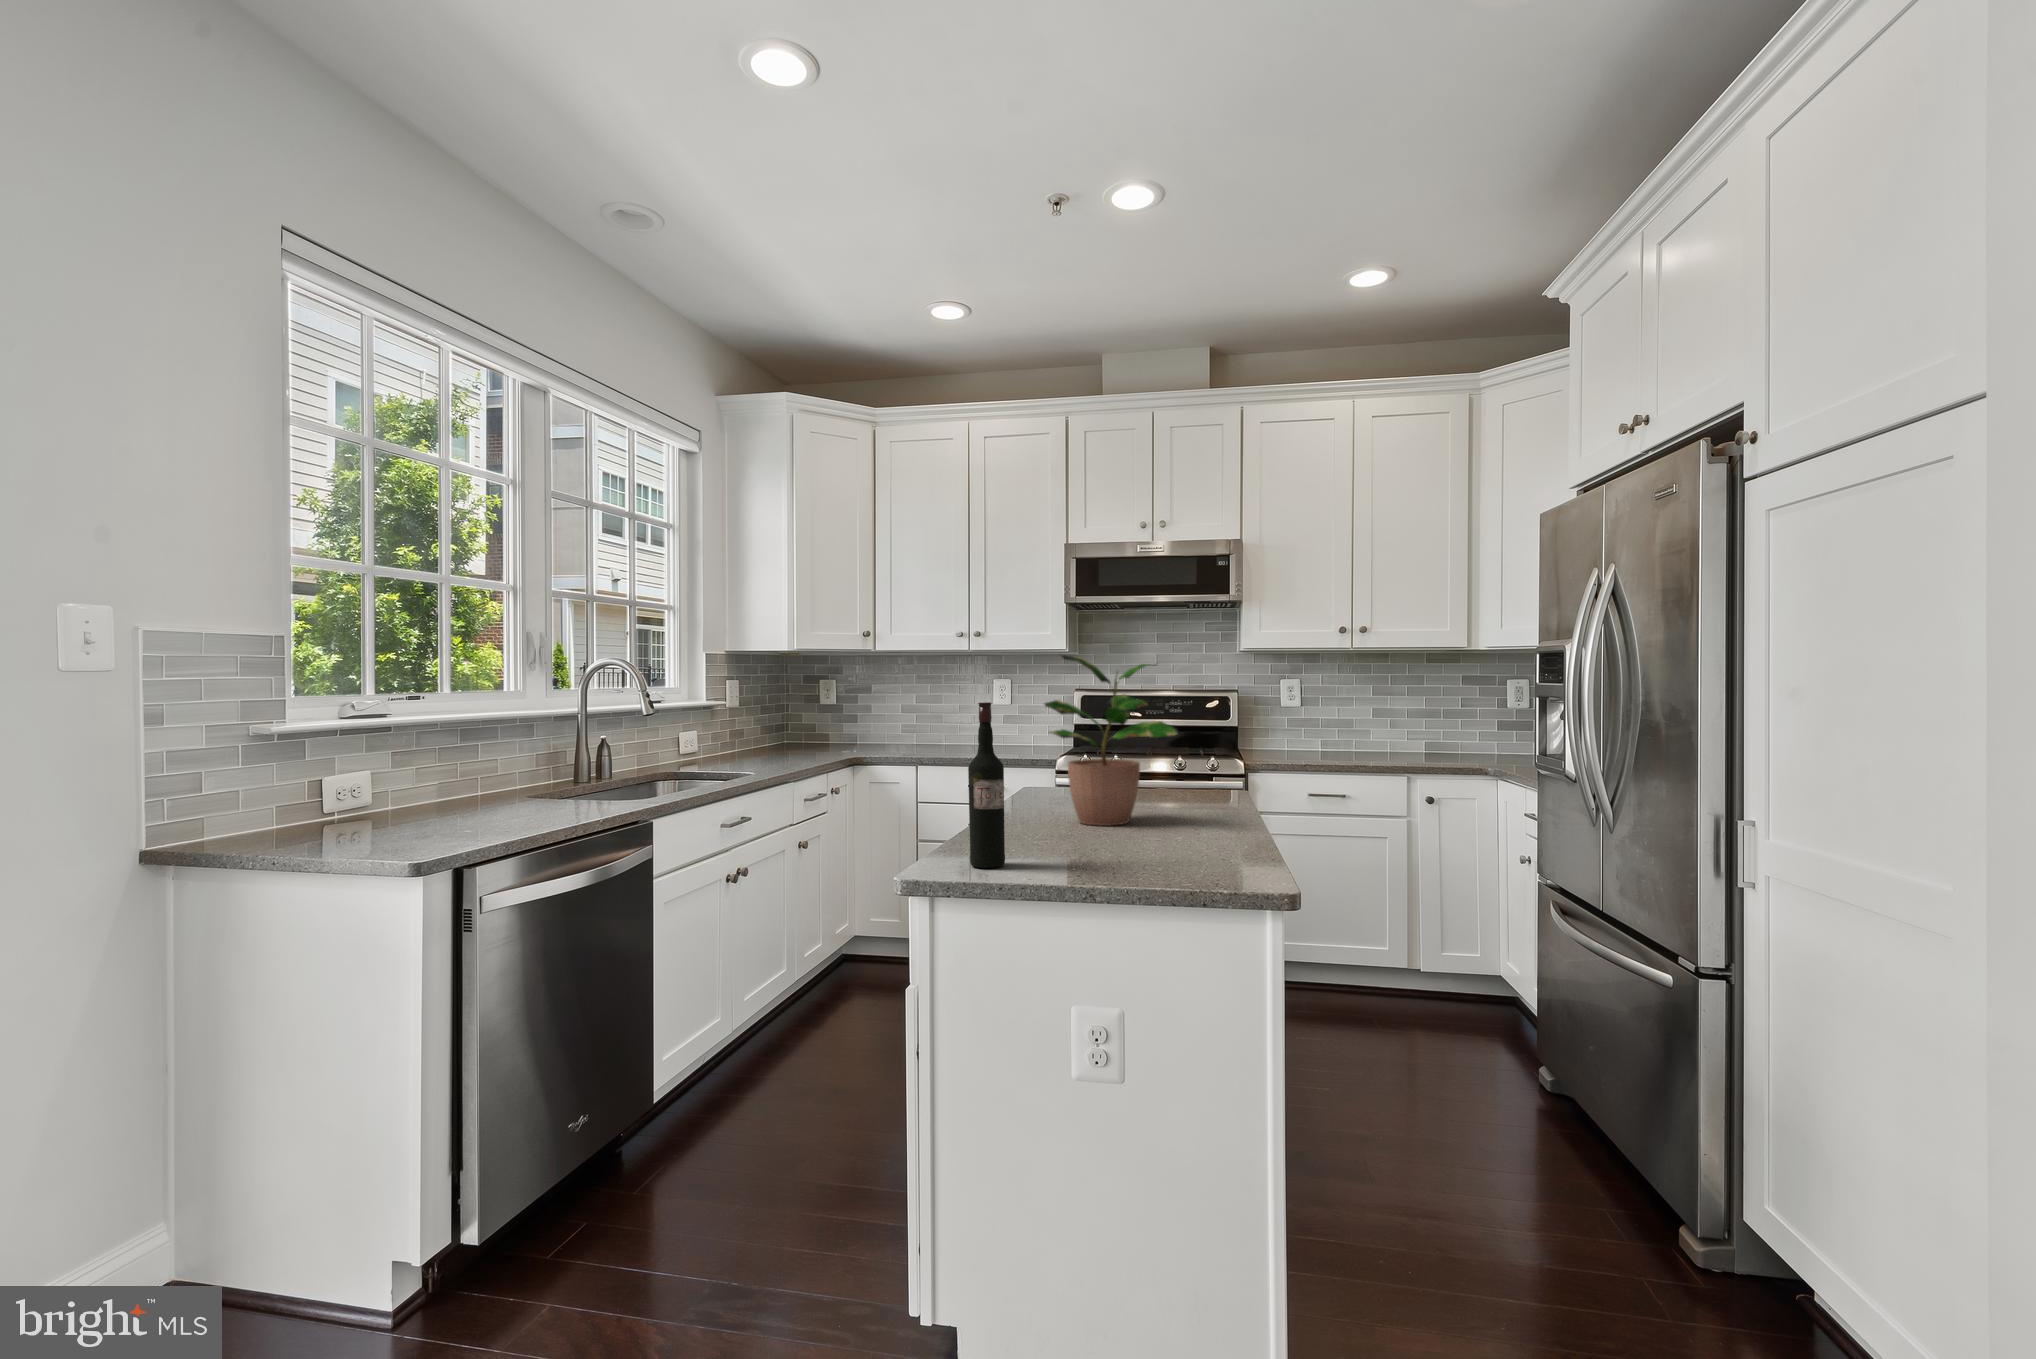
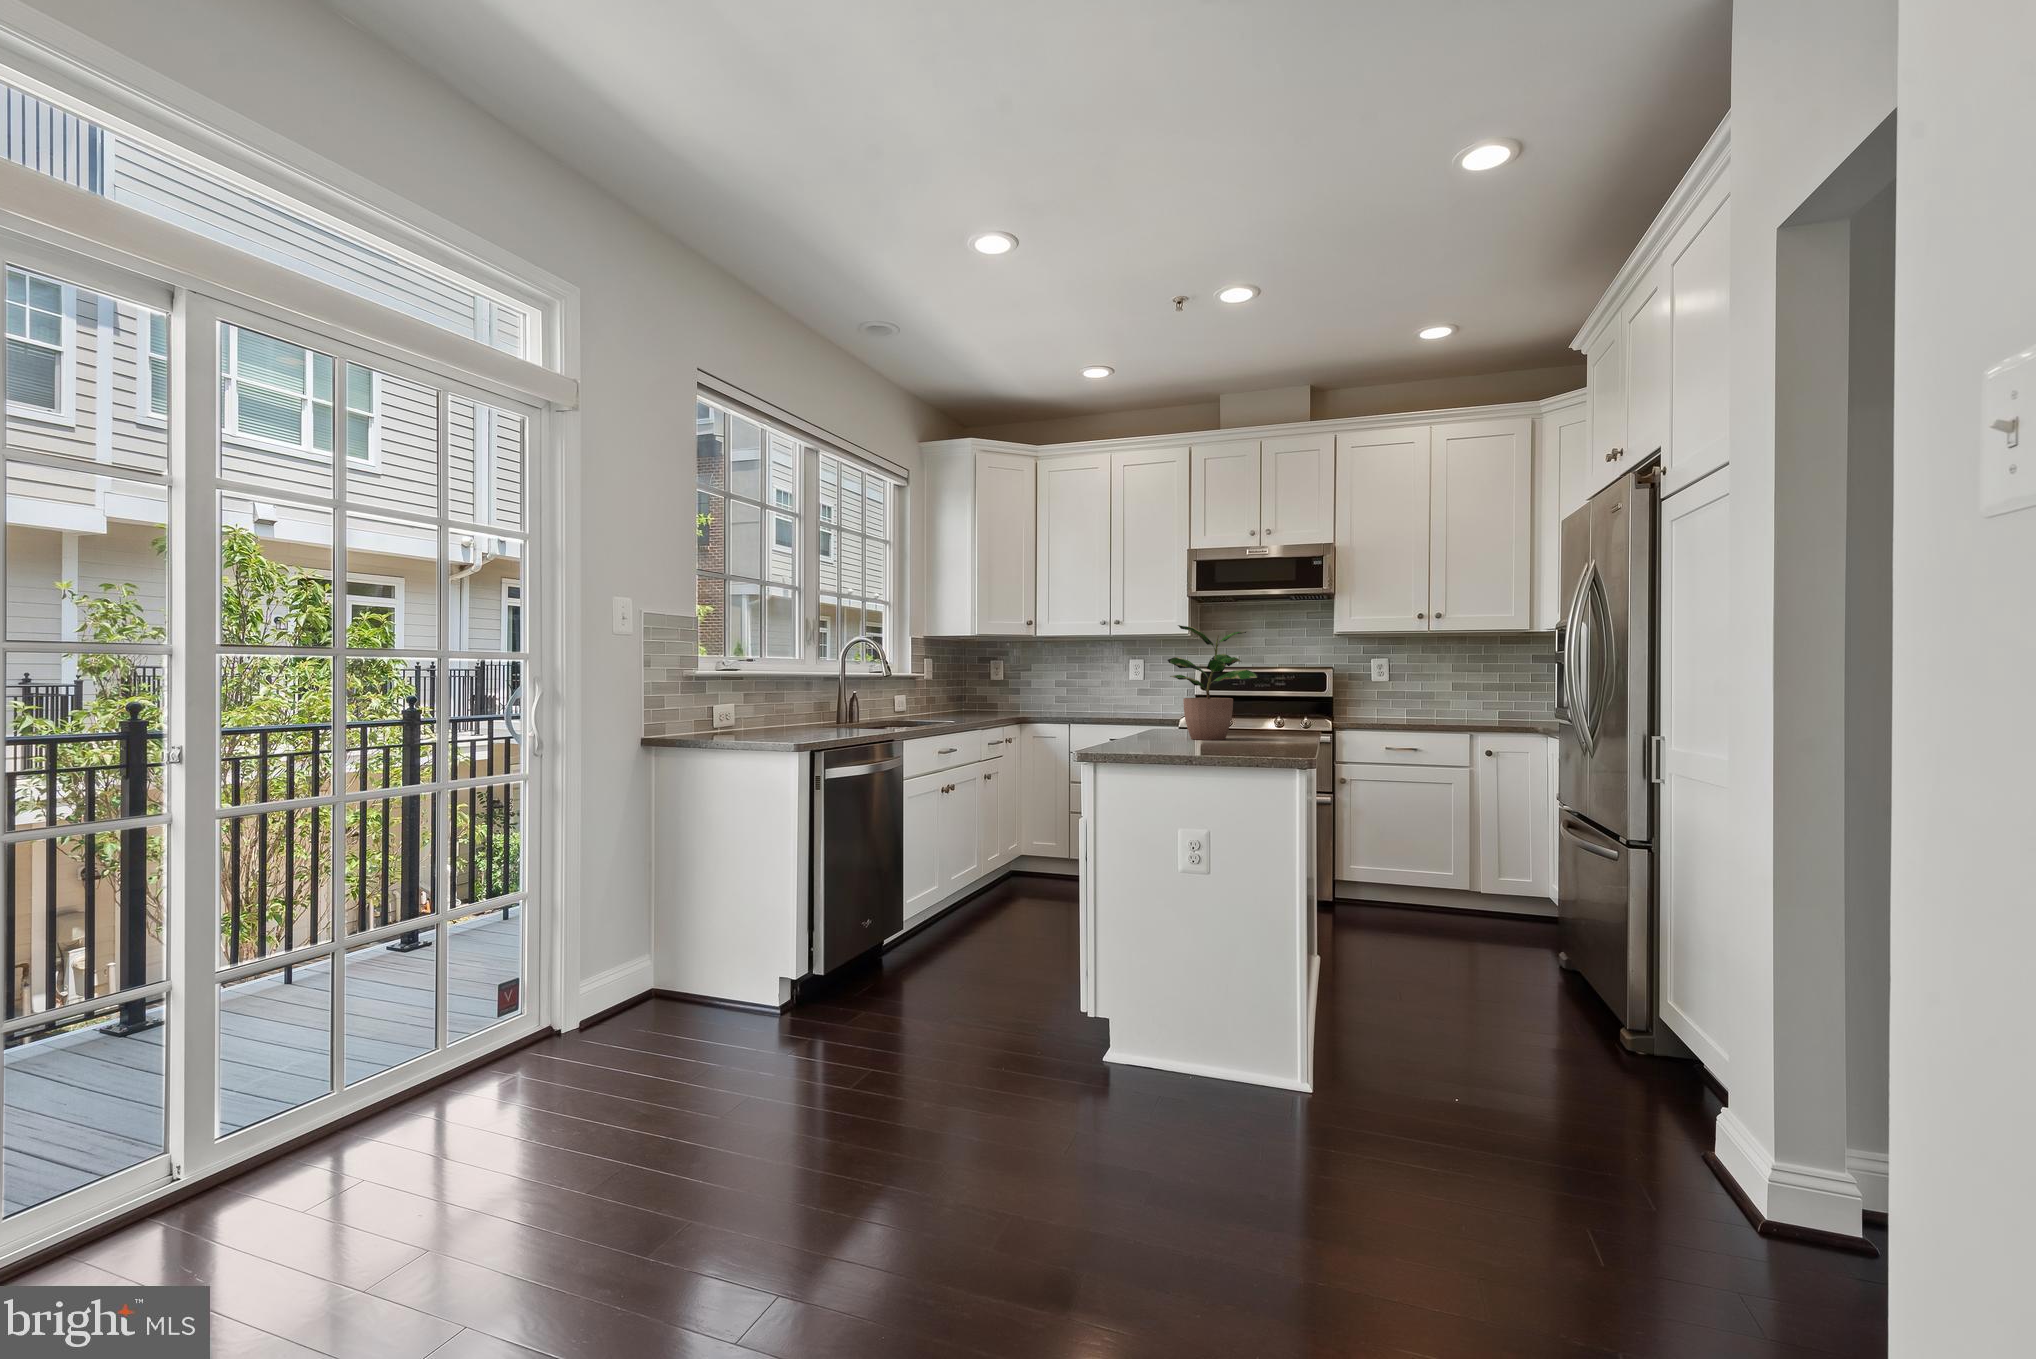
wine bottle: present [968,702,1005,868] -> none [1119,649,1141,748]

